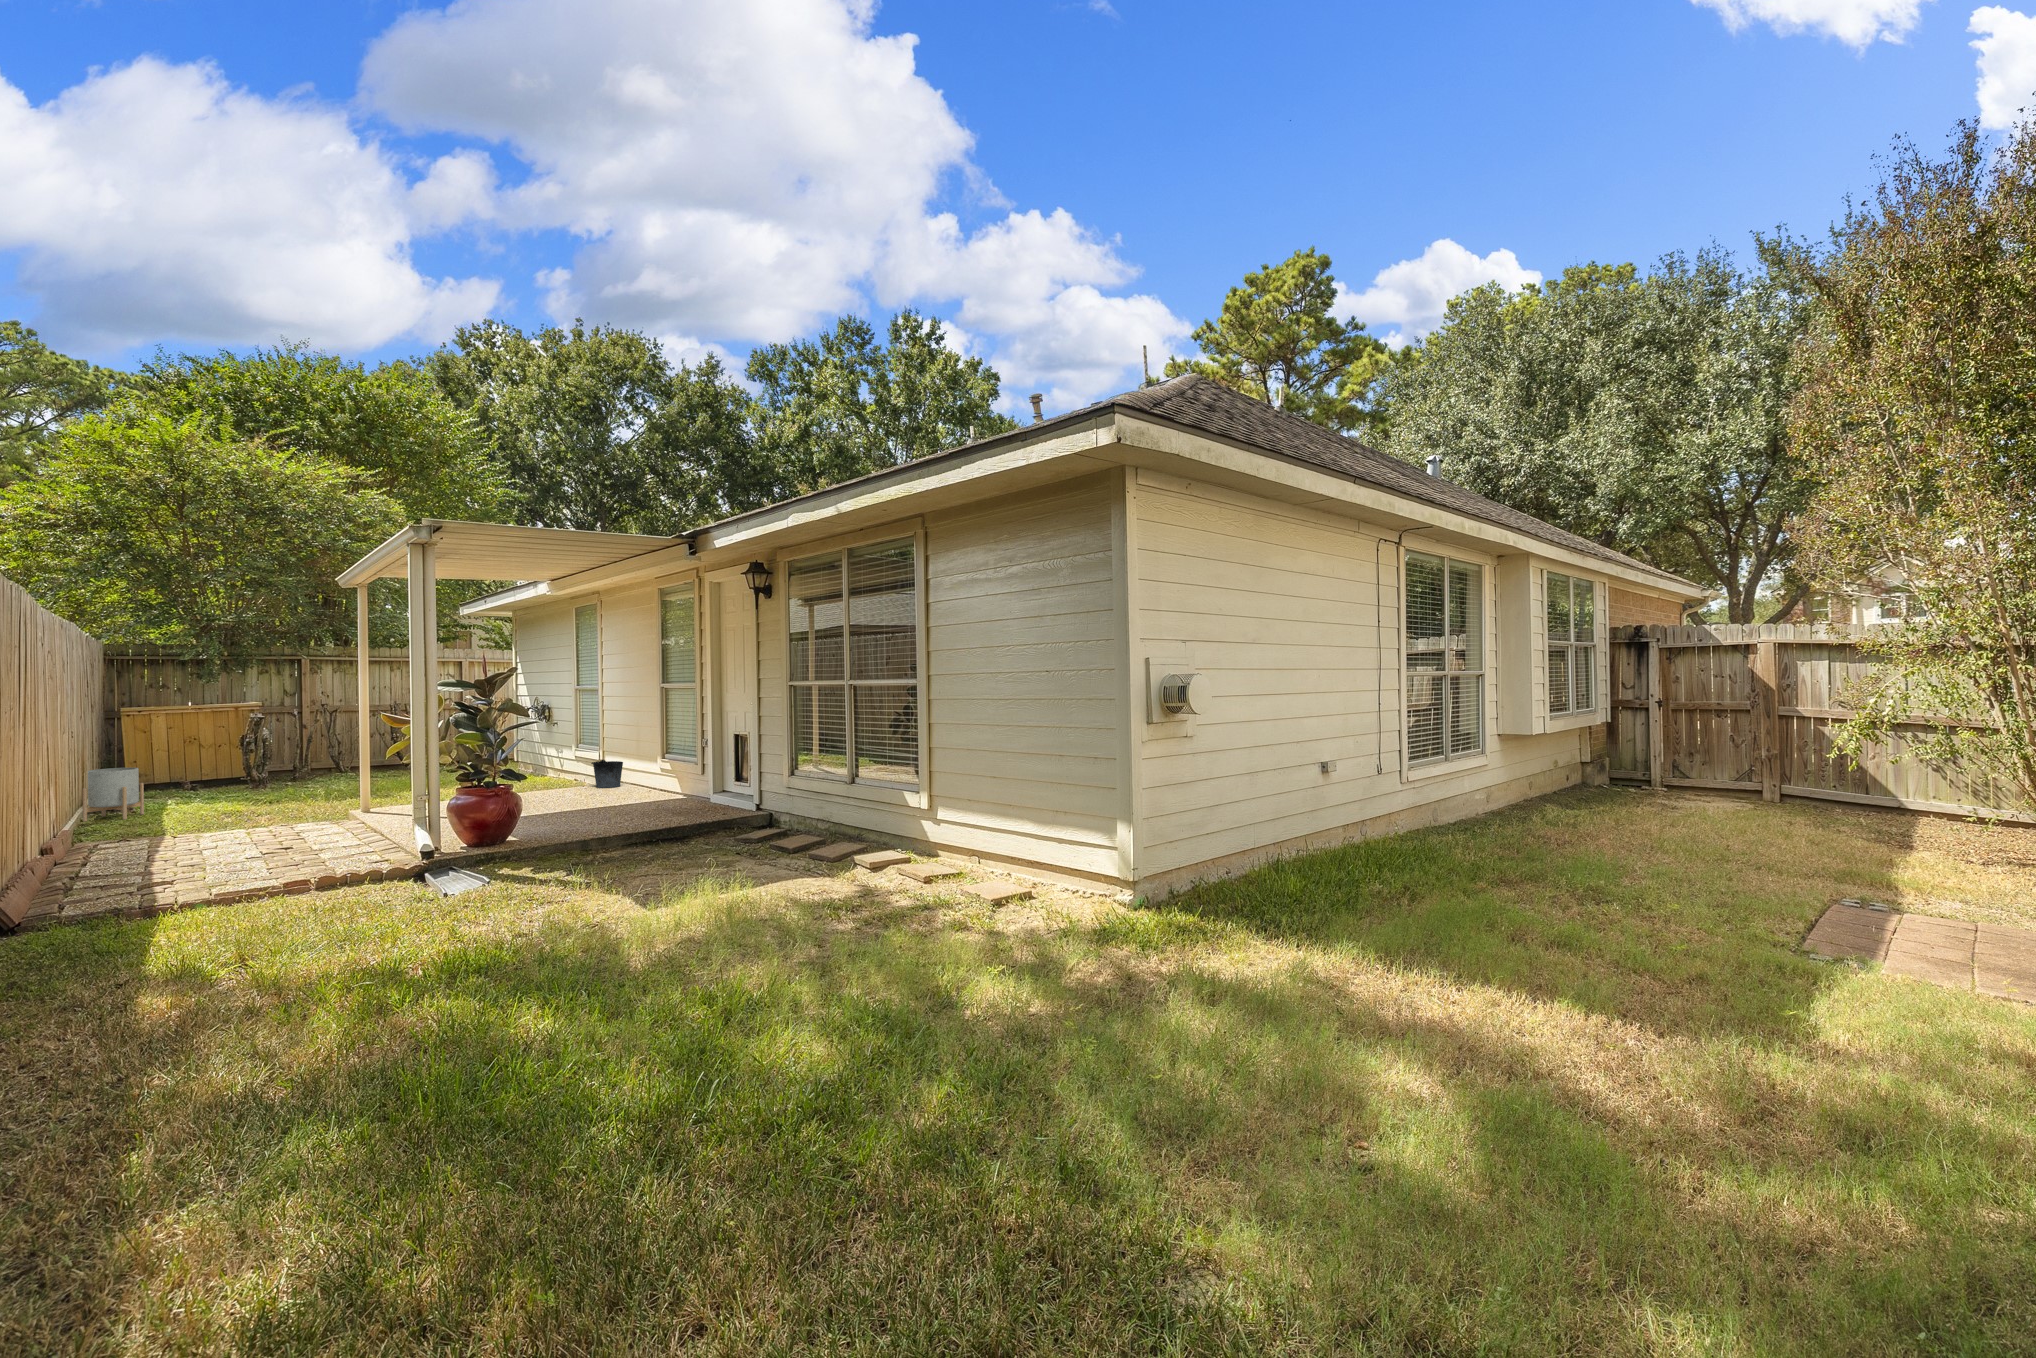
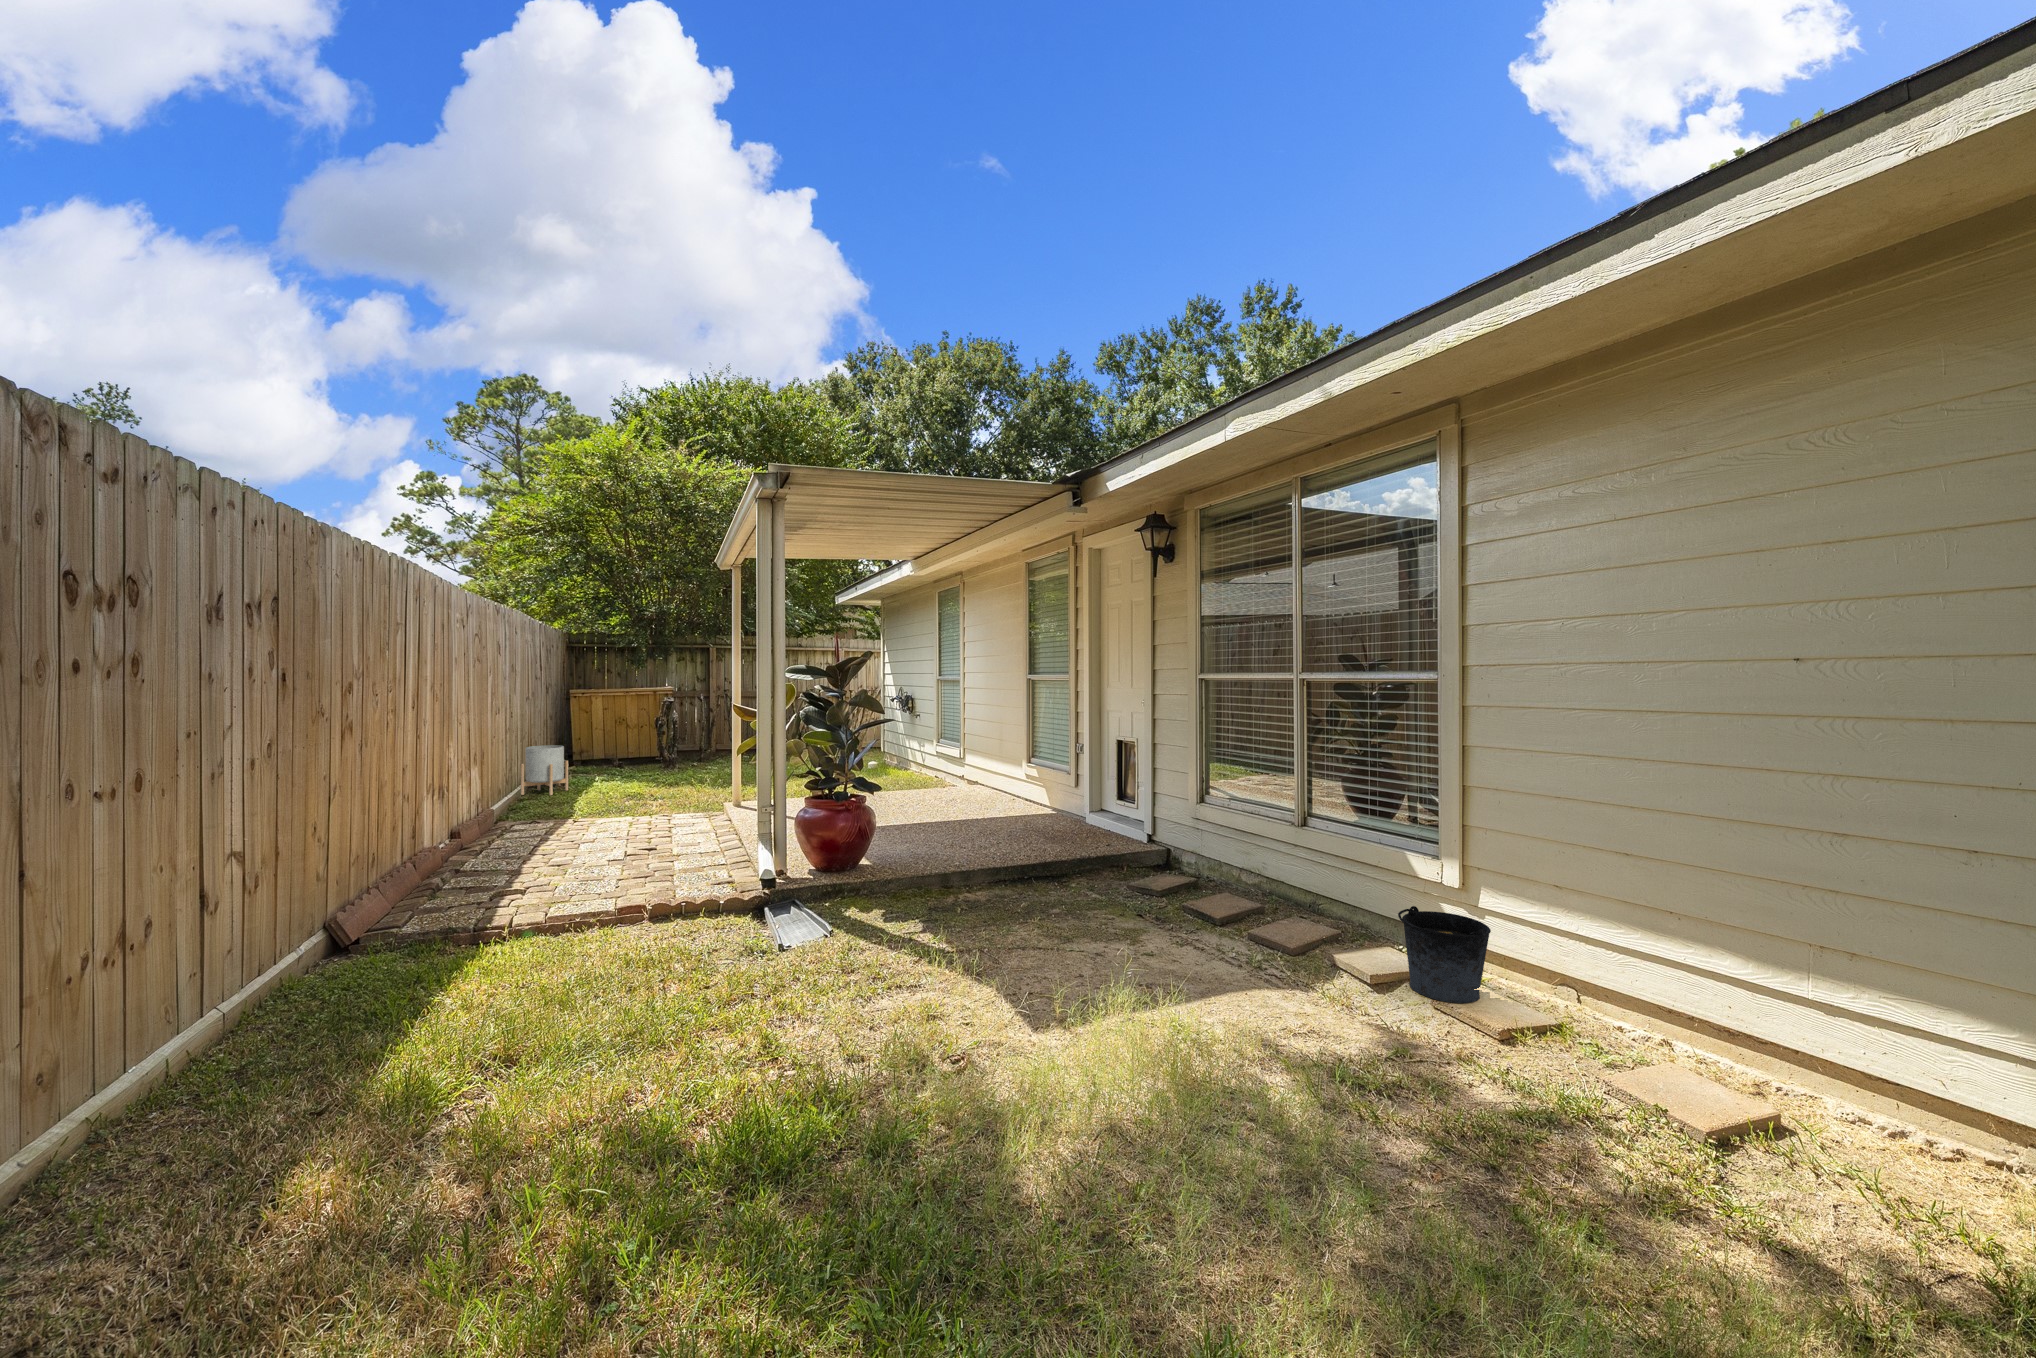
bucket: present [591,760,623,788] -> present [1398,906,1491,1003]

